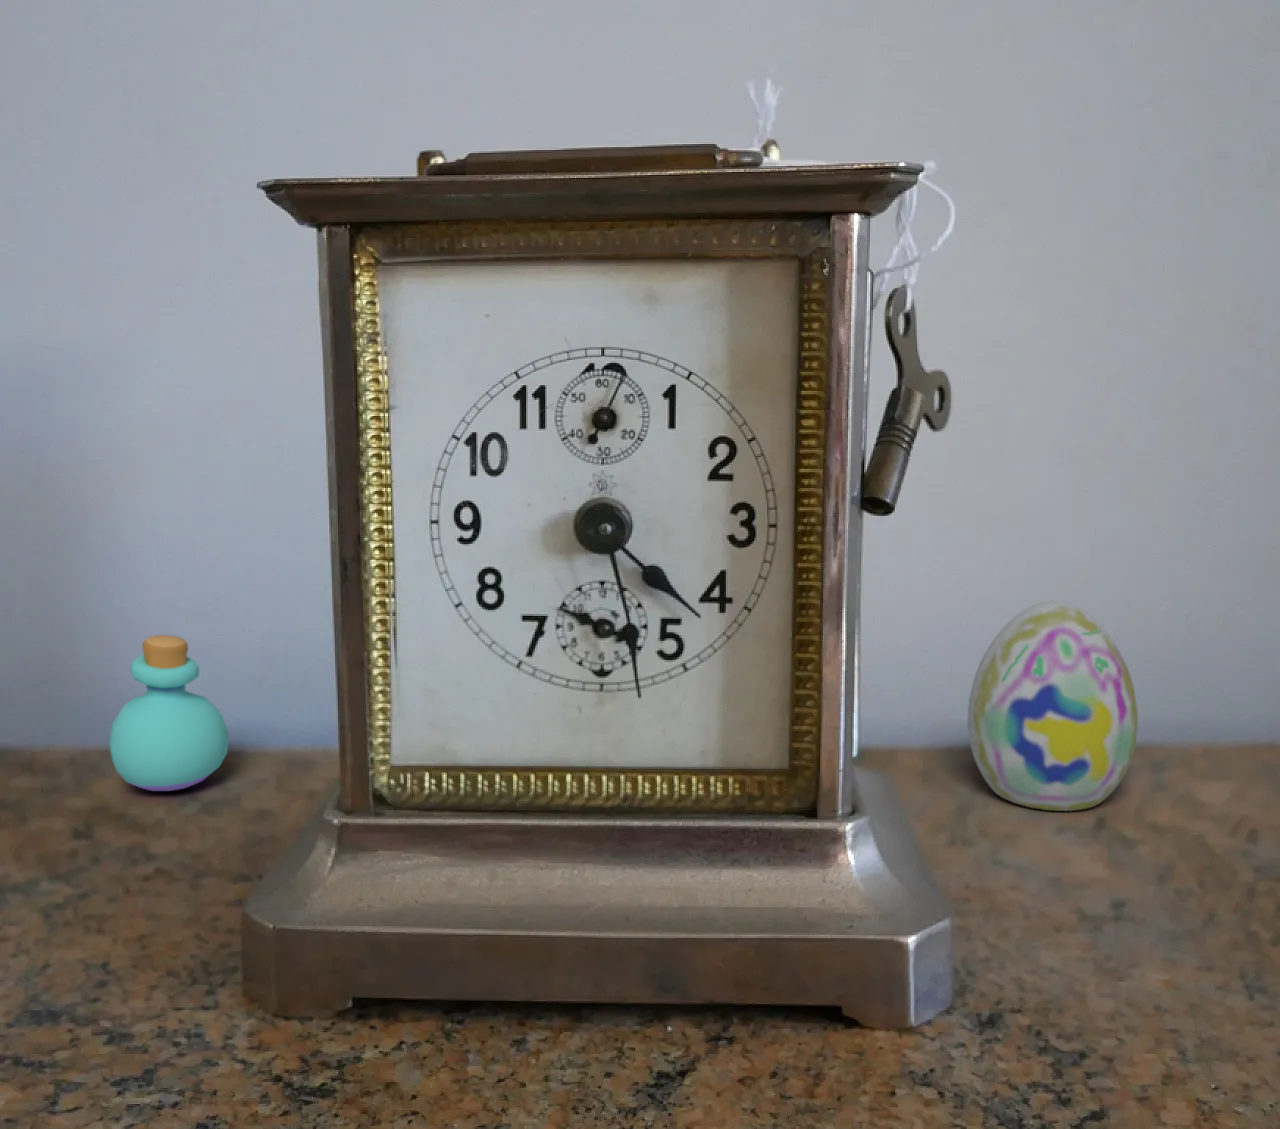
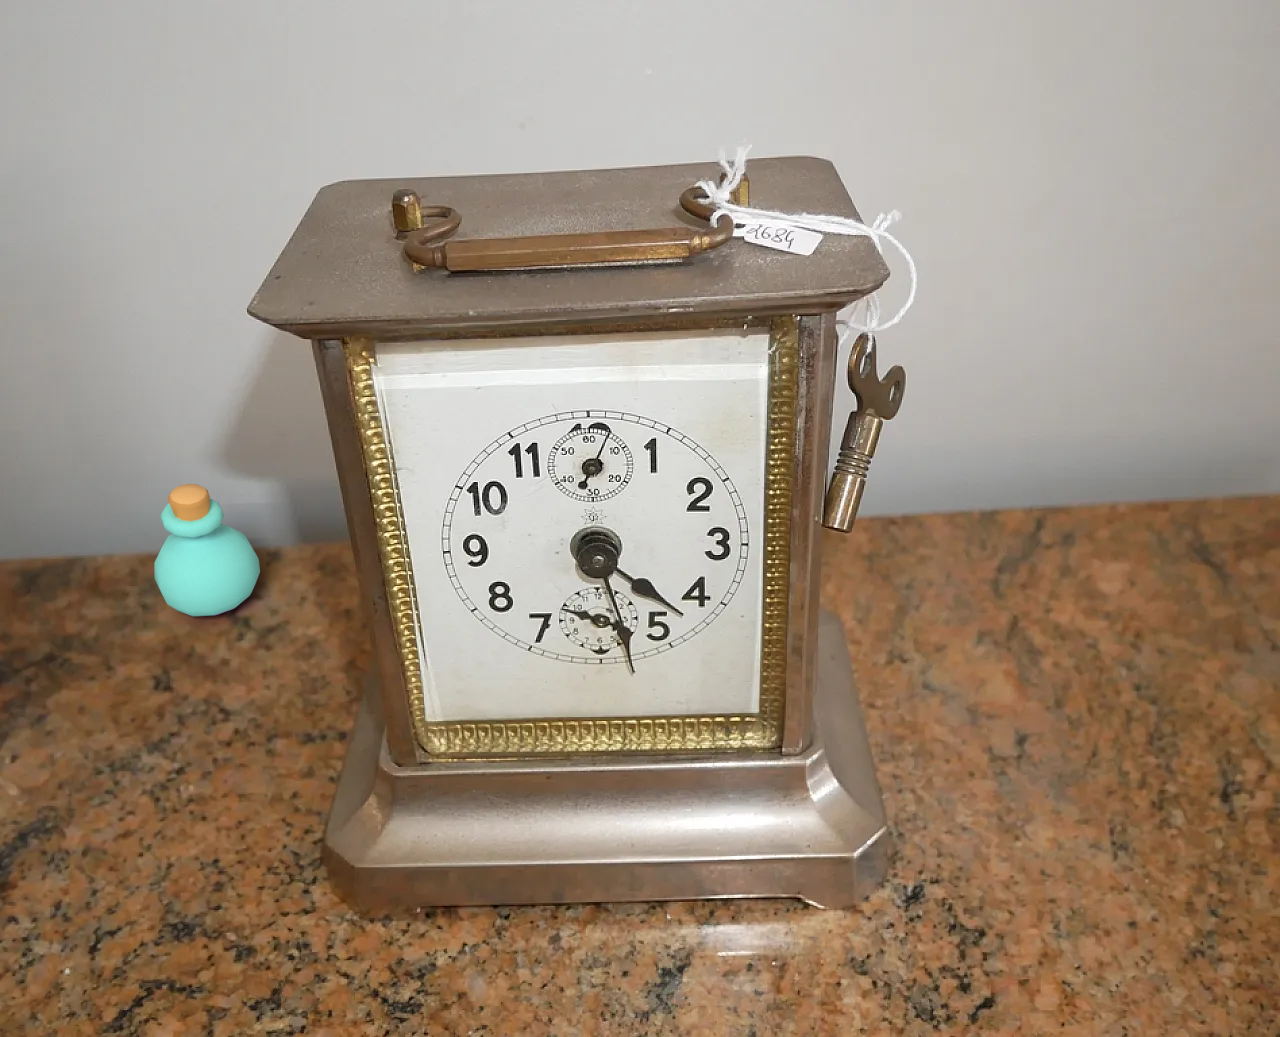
decorative egg: present [968,600,1138,811] -> none [911,429,1057,606]

